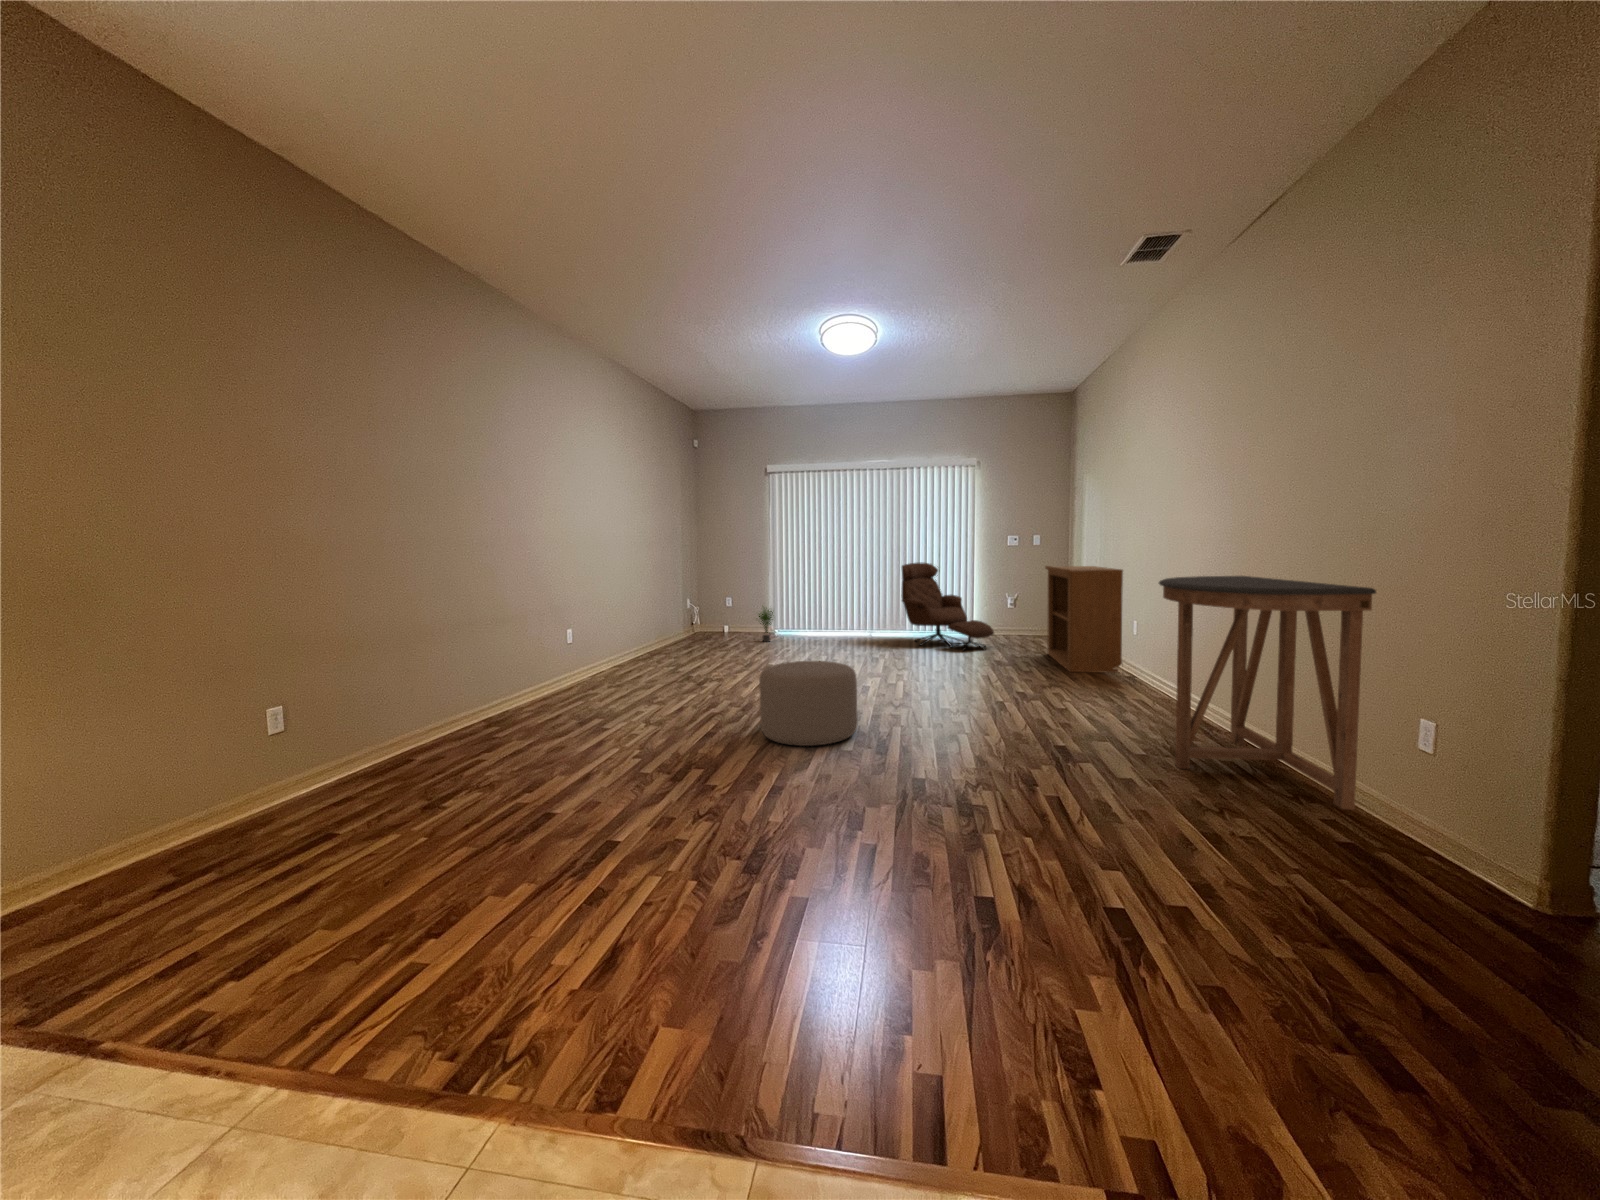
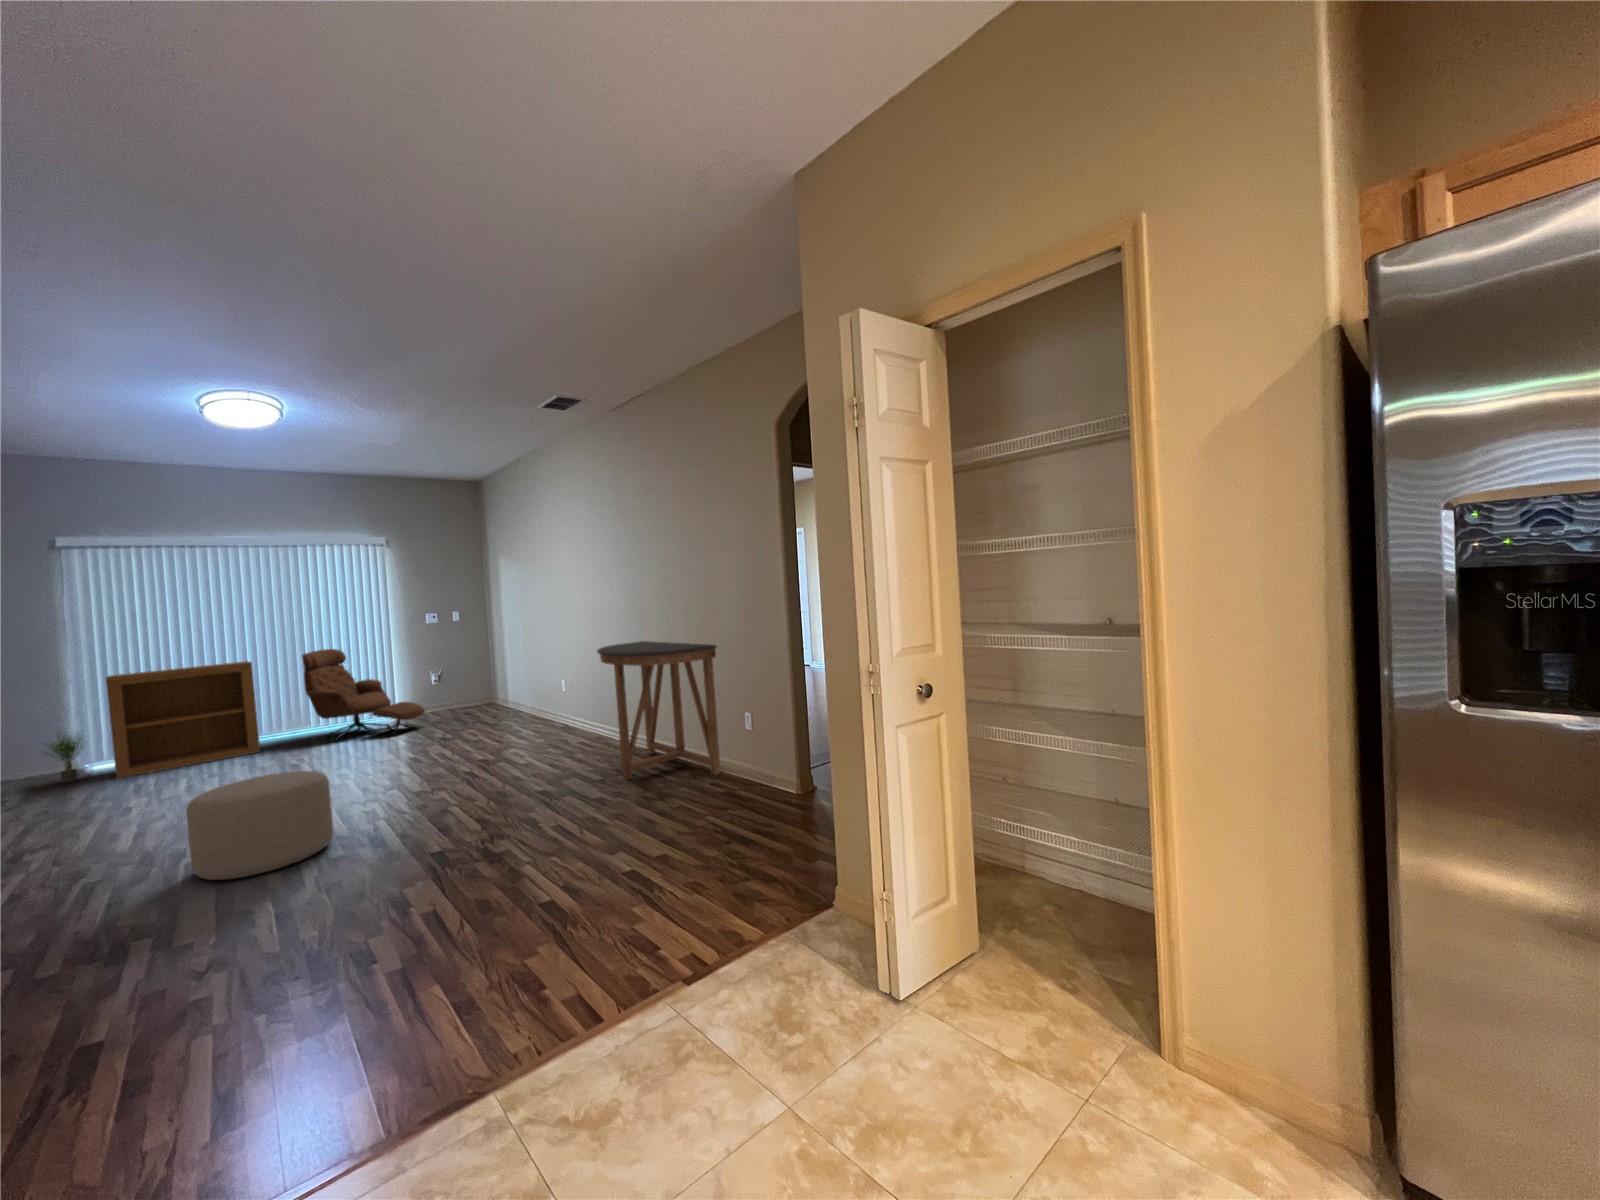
bookshelf: present [1045,566,1123,673] -> present [106,661,260,778]

